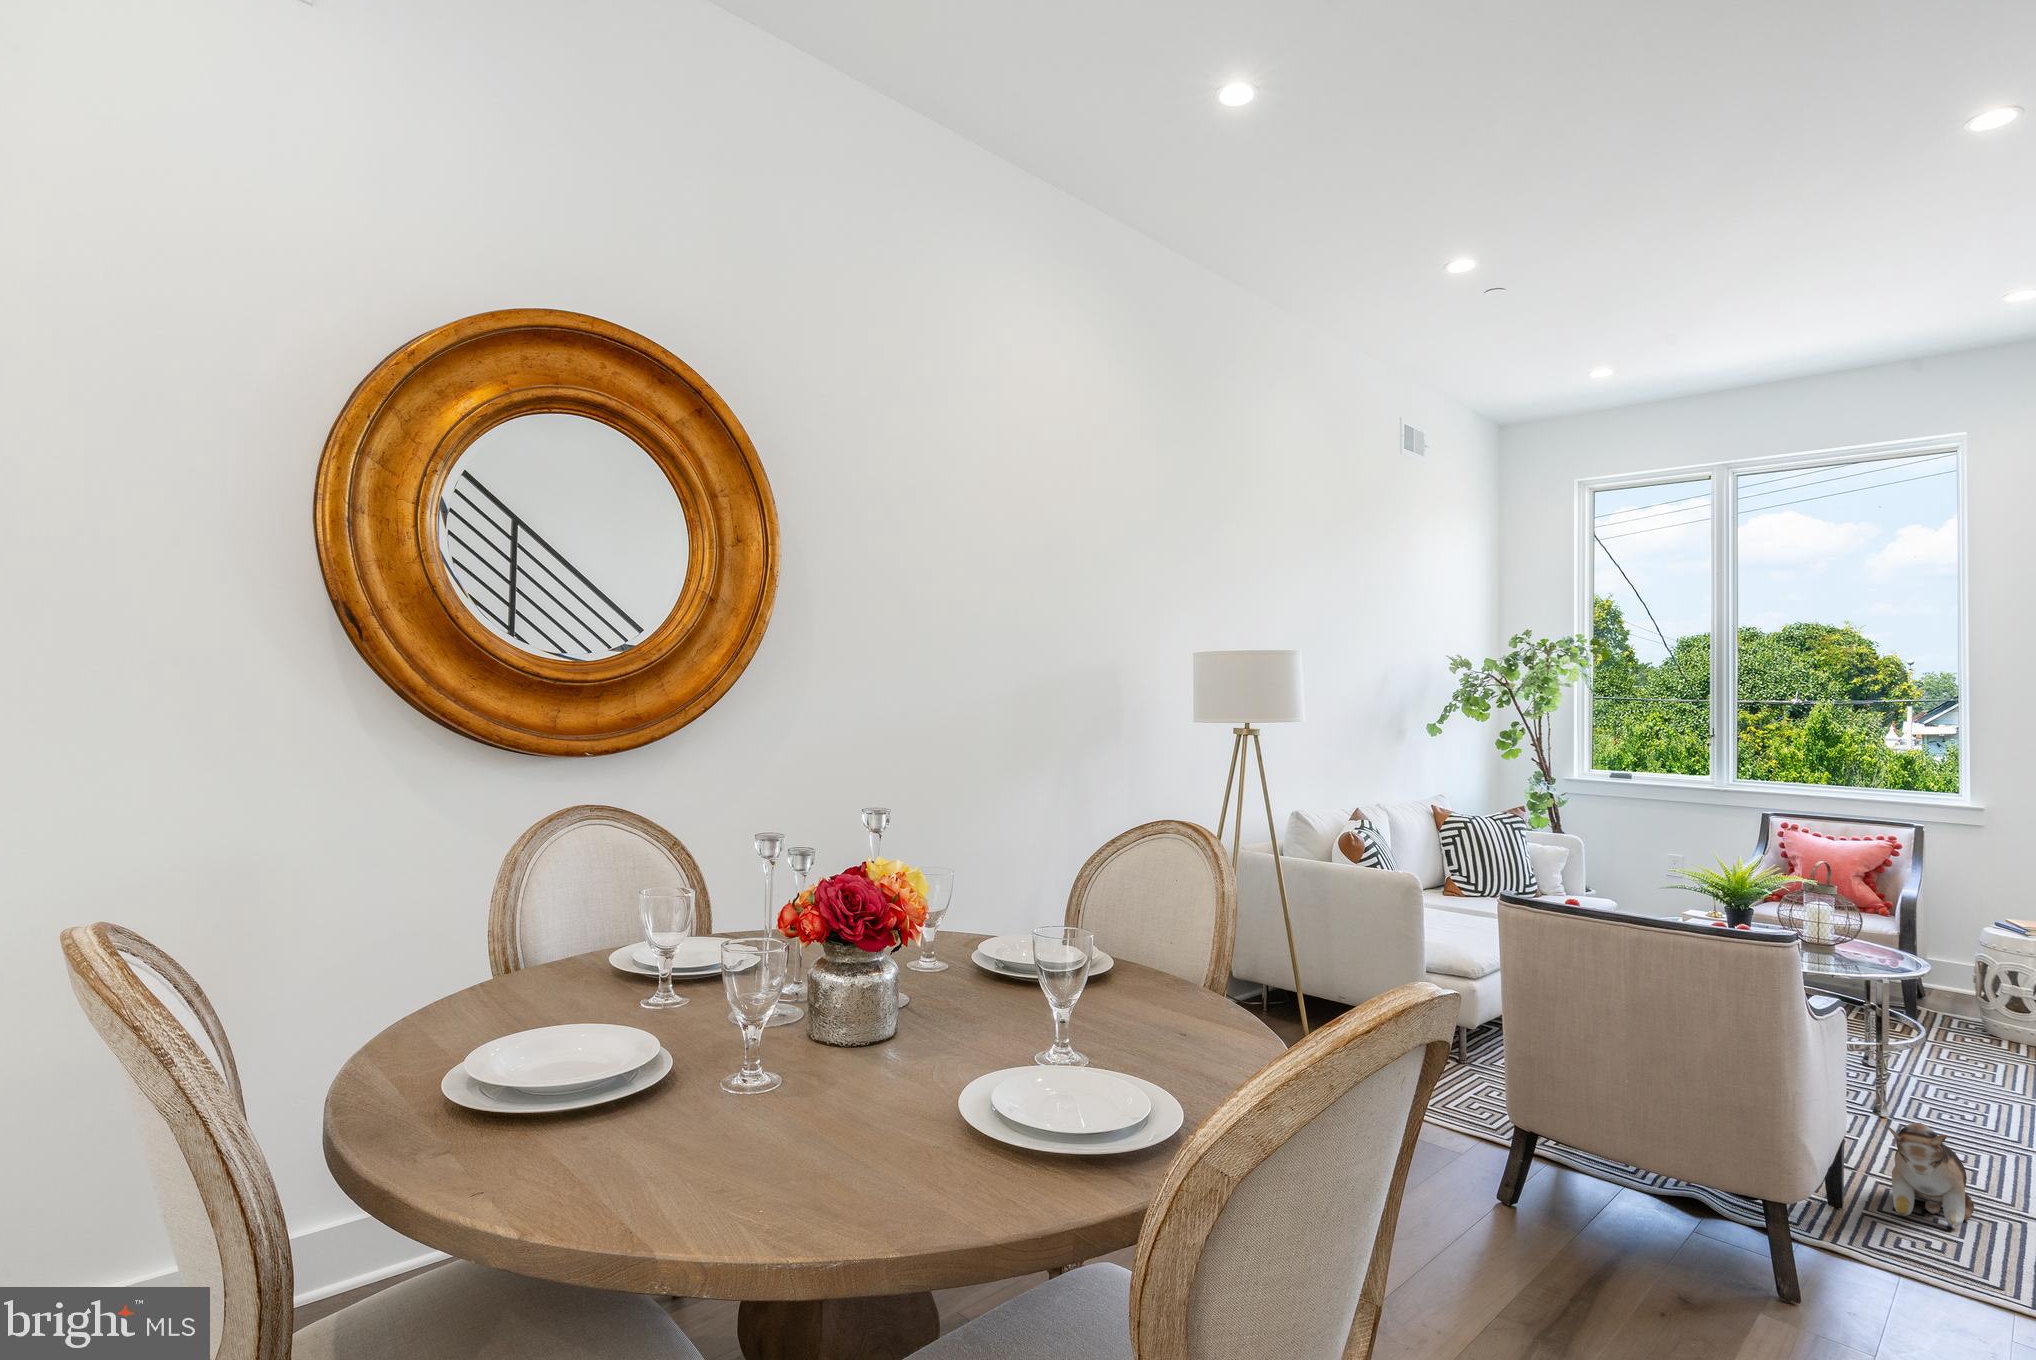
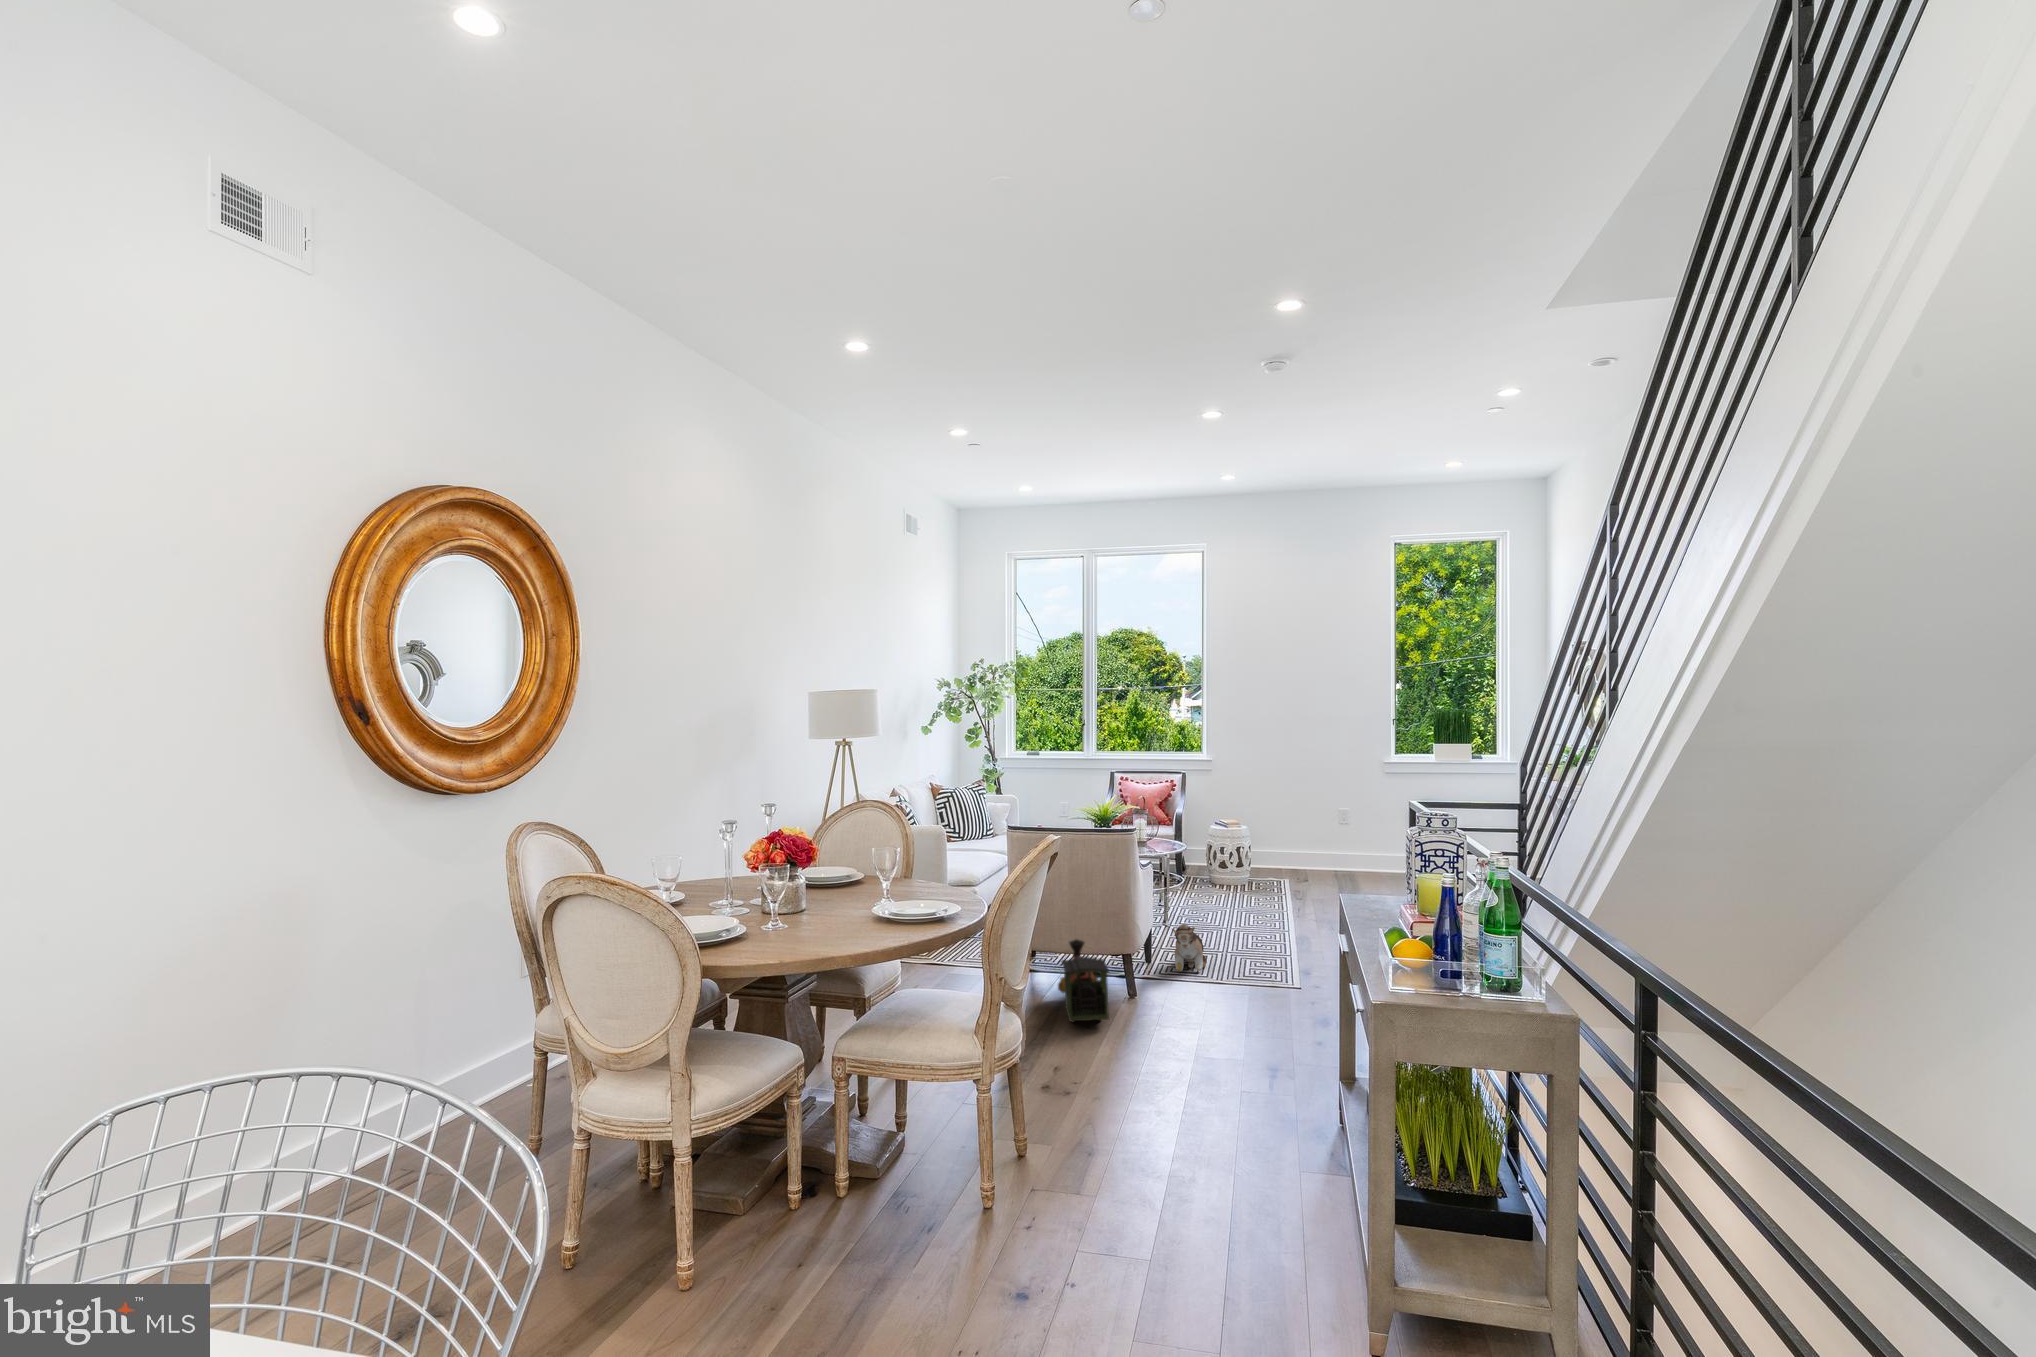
toy train: none [1617,1105,1729,1287] -> present [1058,939,1109,1023]

